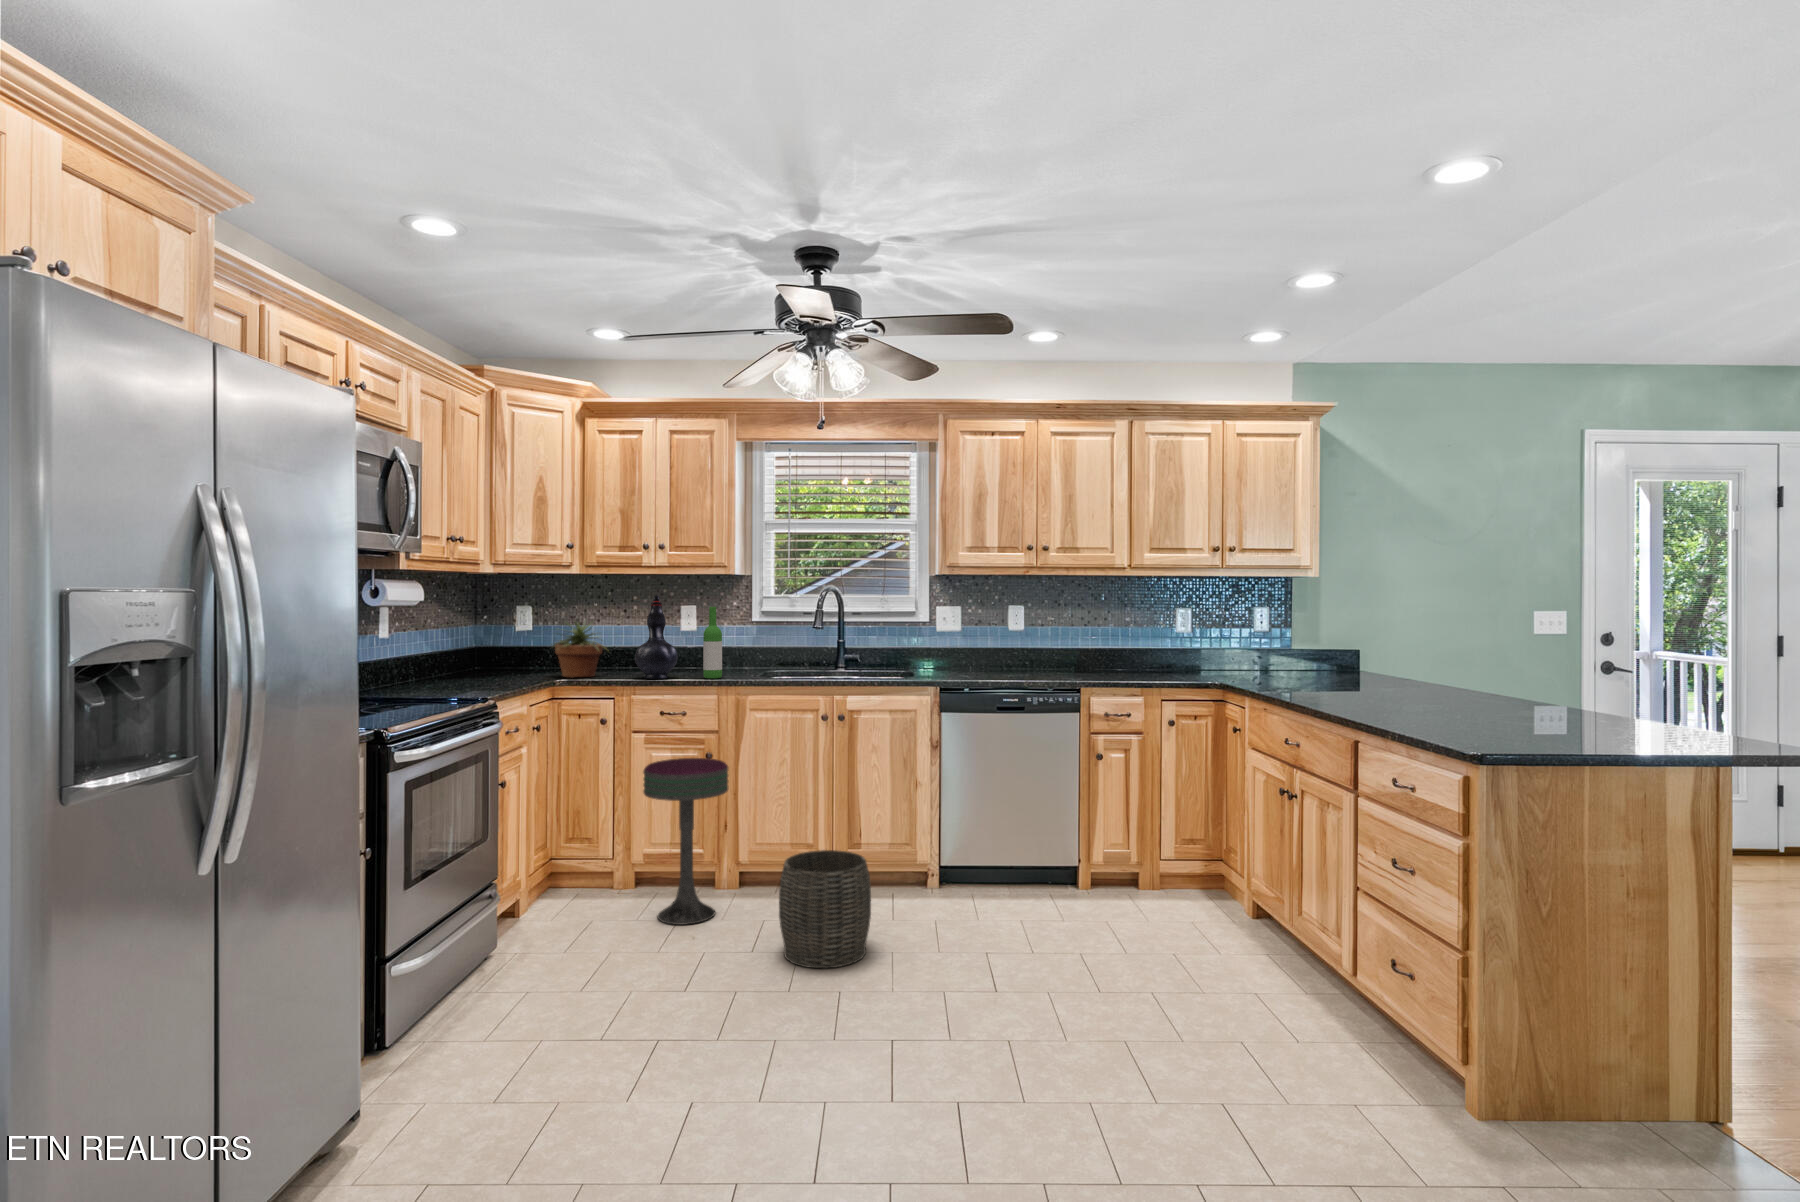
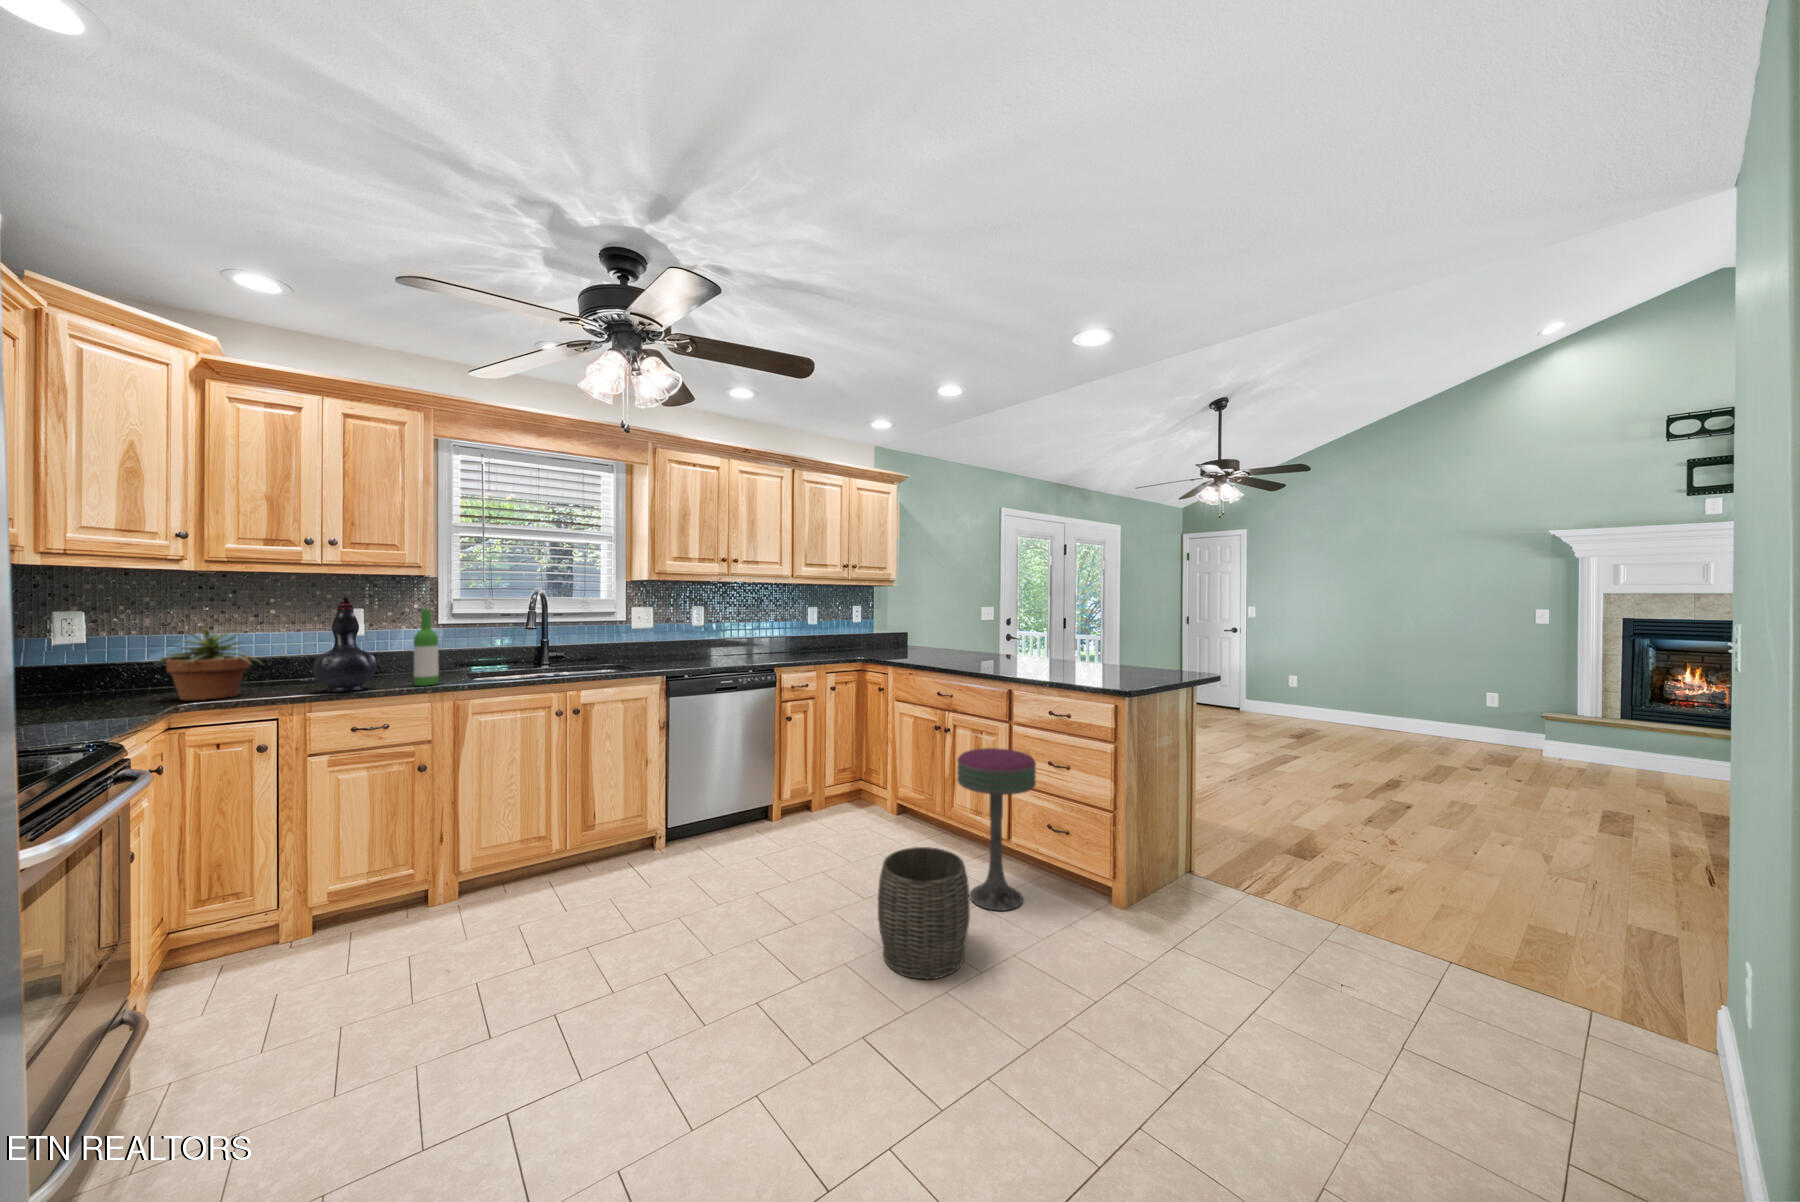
bar stool: present [643,758,728,925] -> present [957,748,1036,911]
woven basket: present [779,850,871,968] -> present [878,847,970,979]

